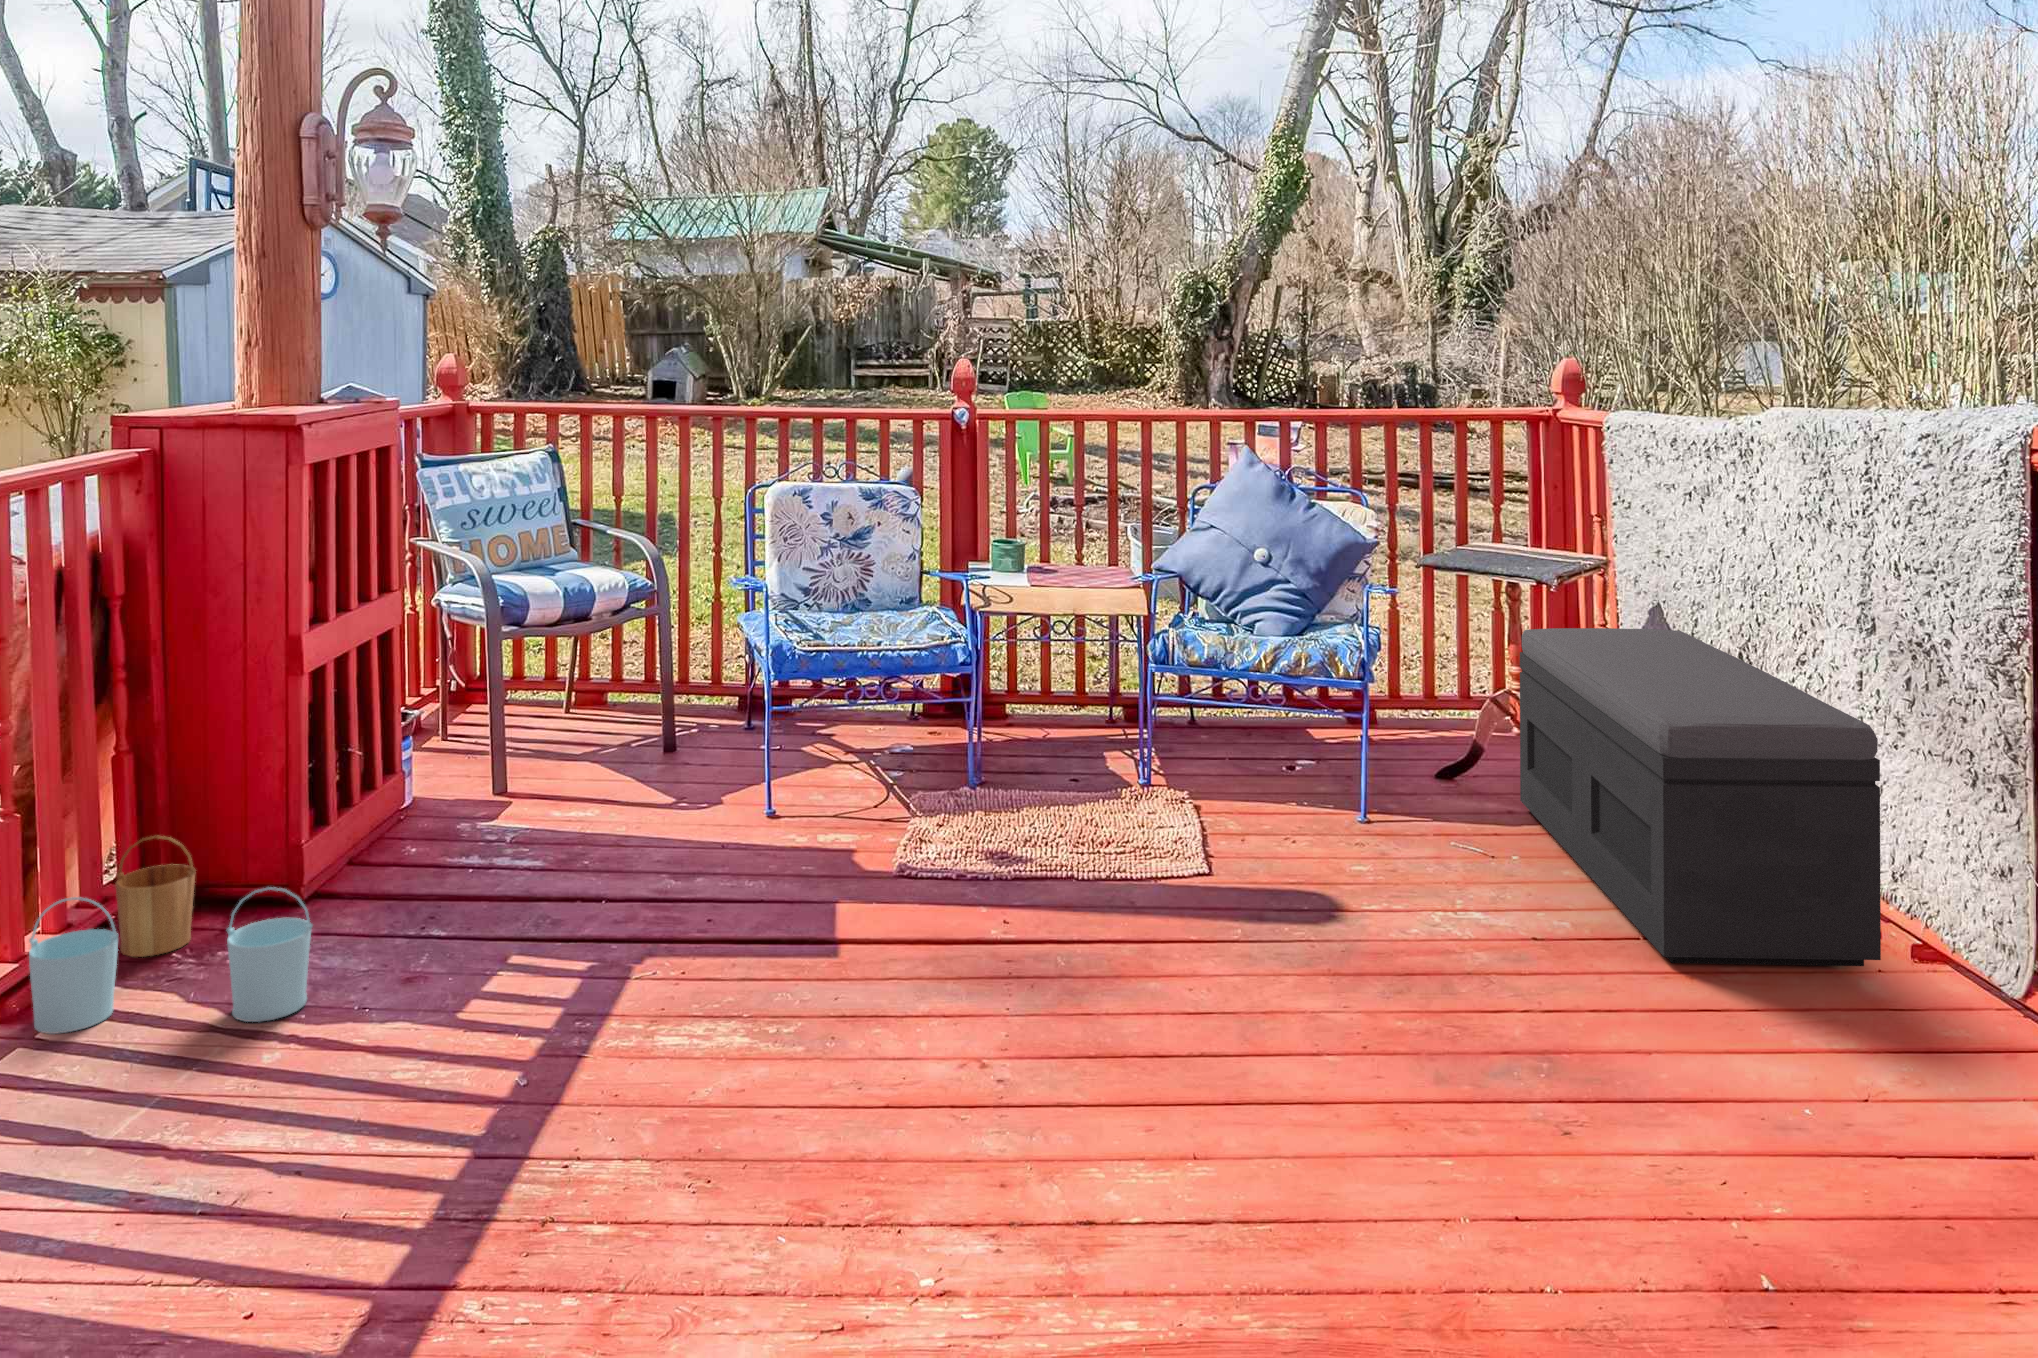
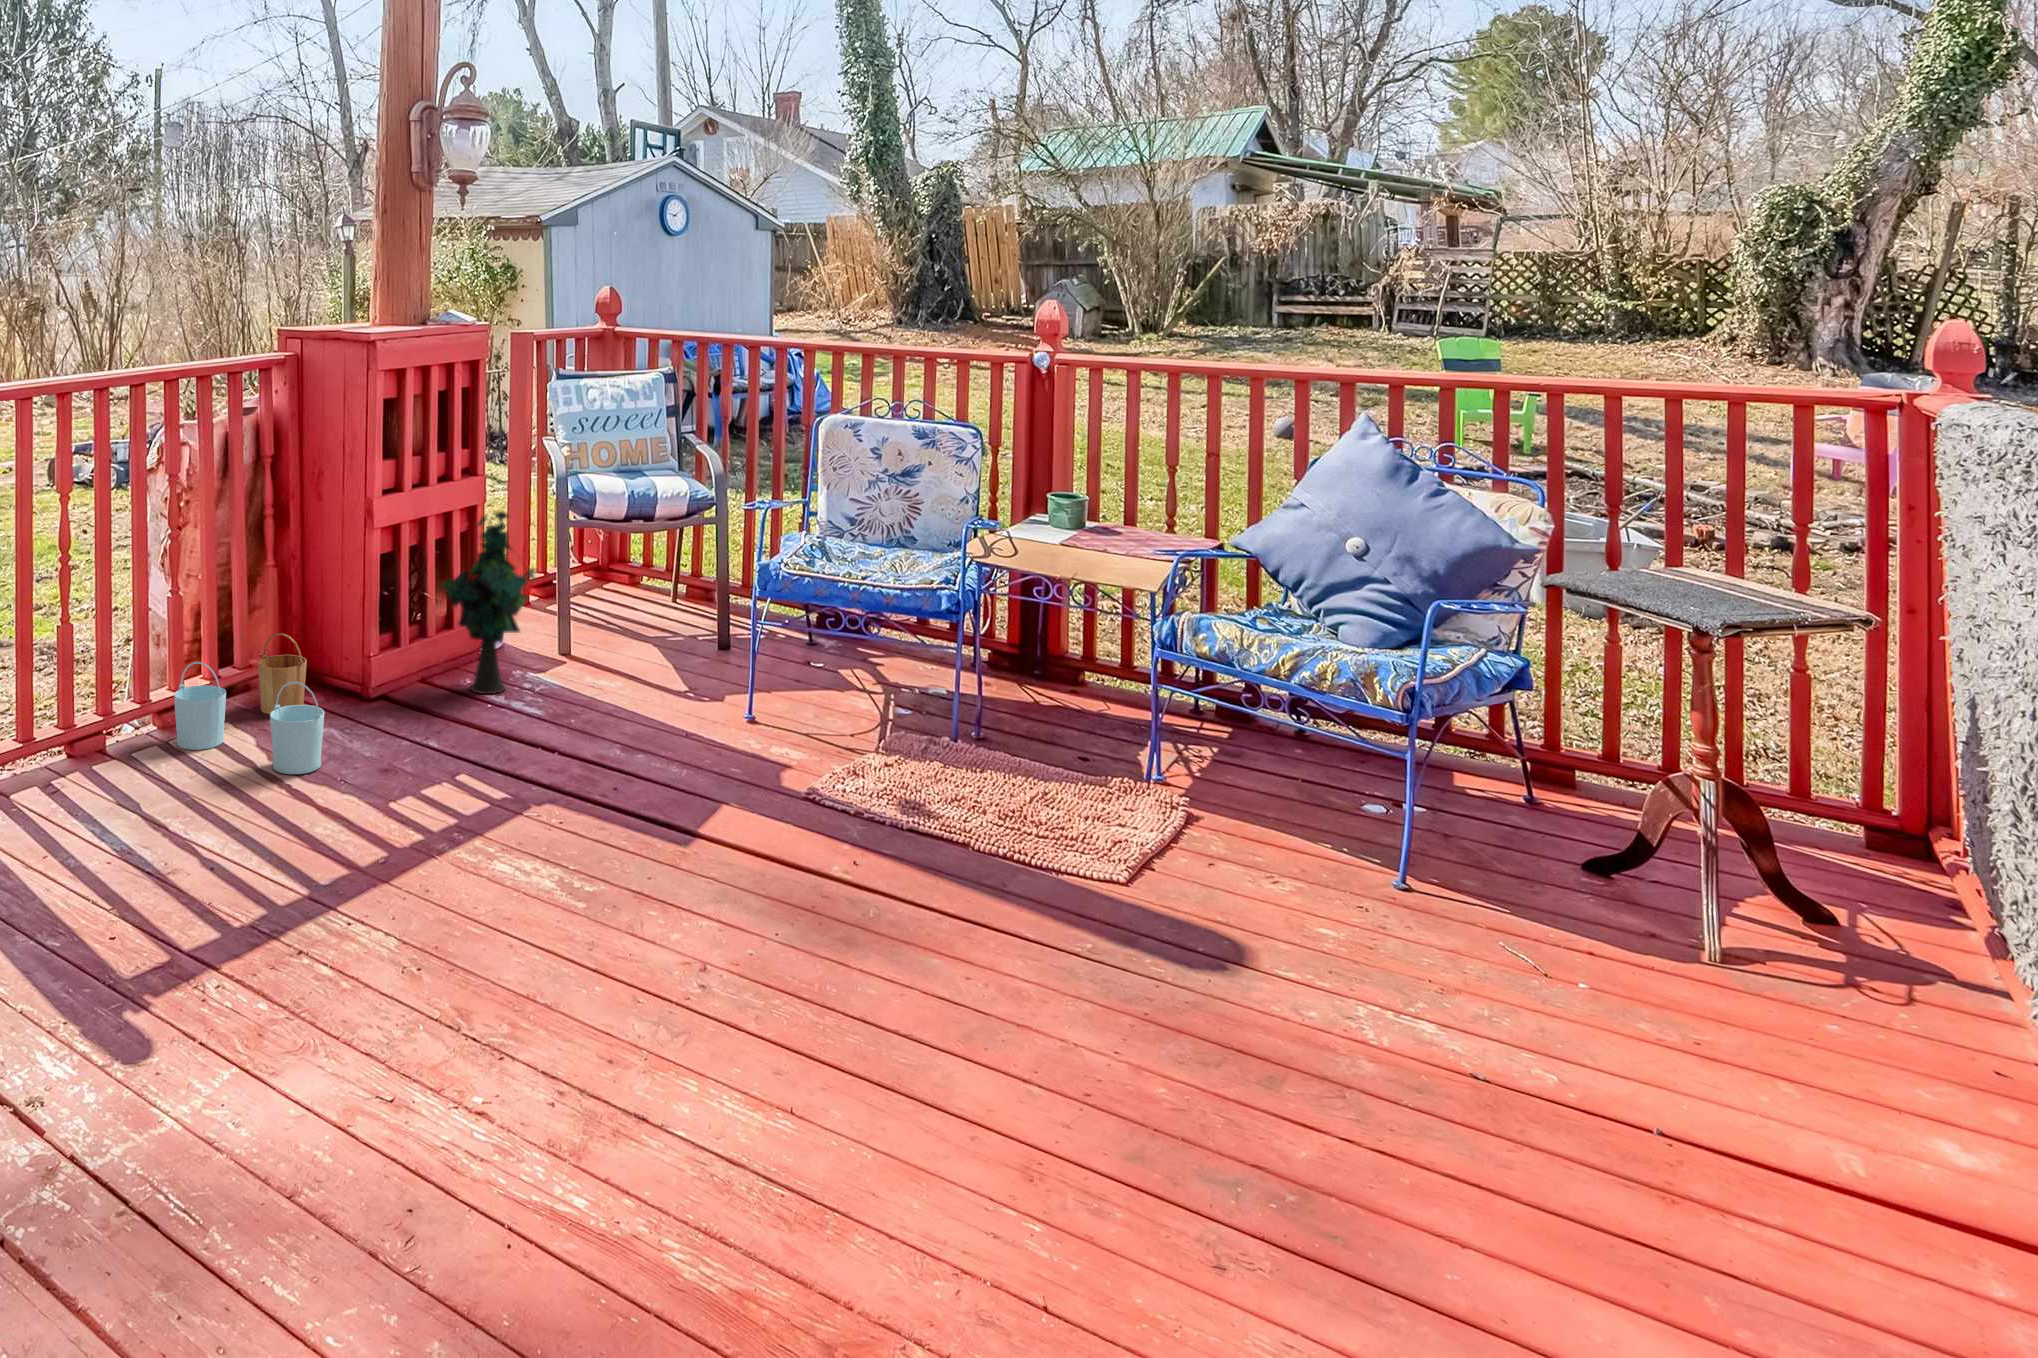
decorative plant: none [361,623,481,863] -> present [441,511,535,694]
storage bench: present [1520,628,1881,966] -> none [1568,689,1967,1244]

